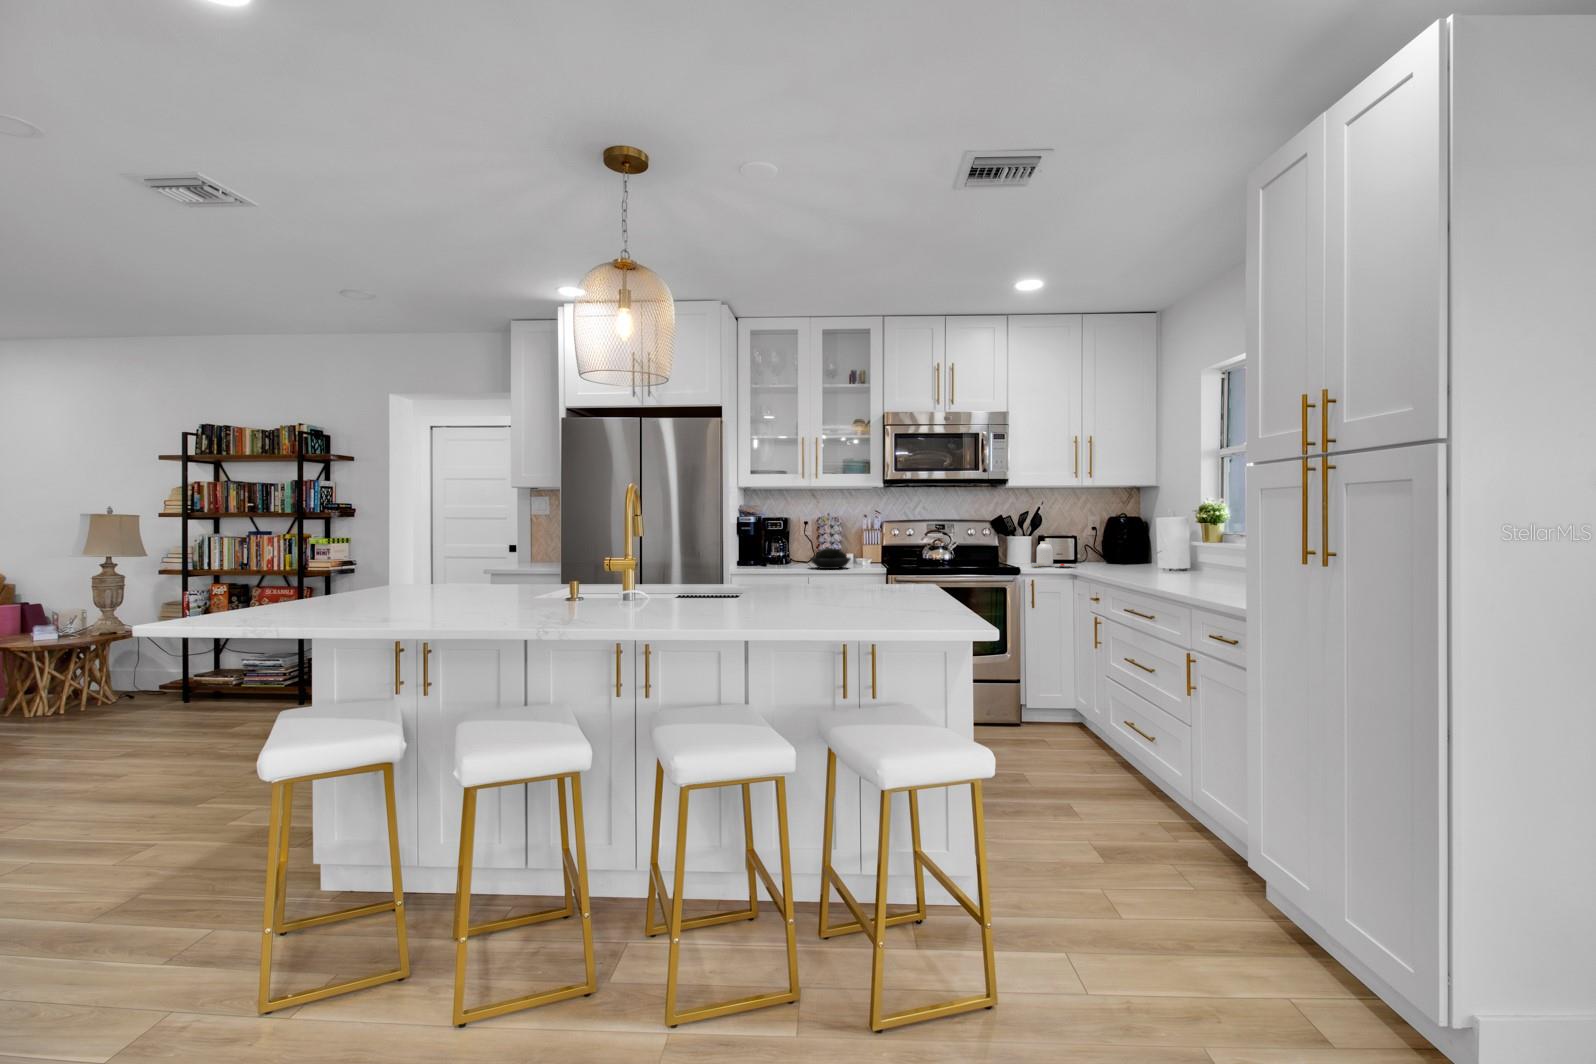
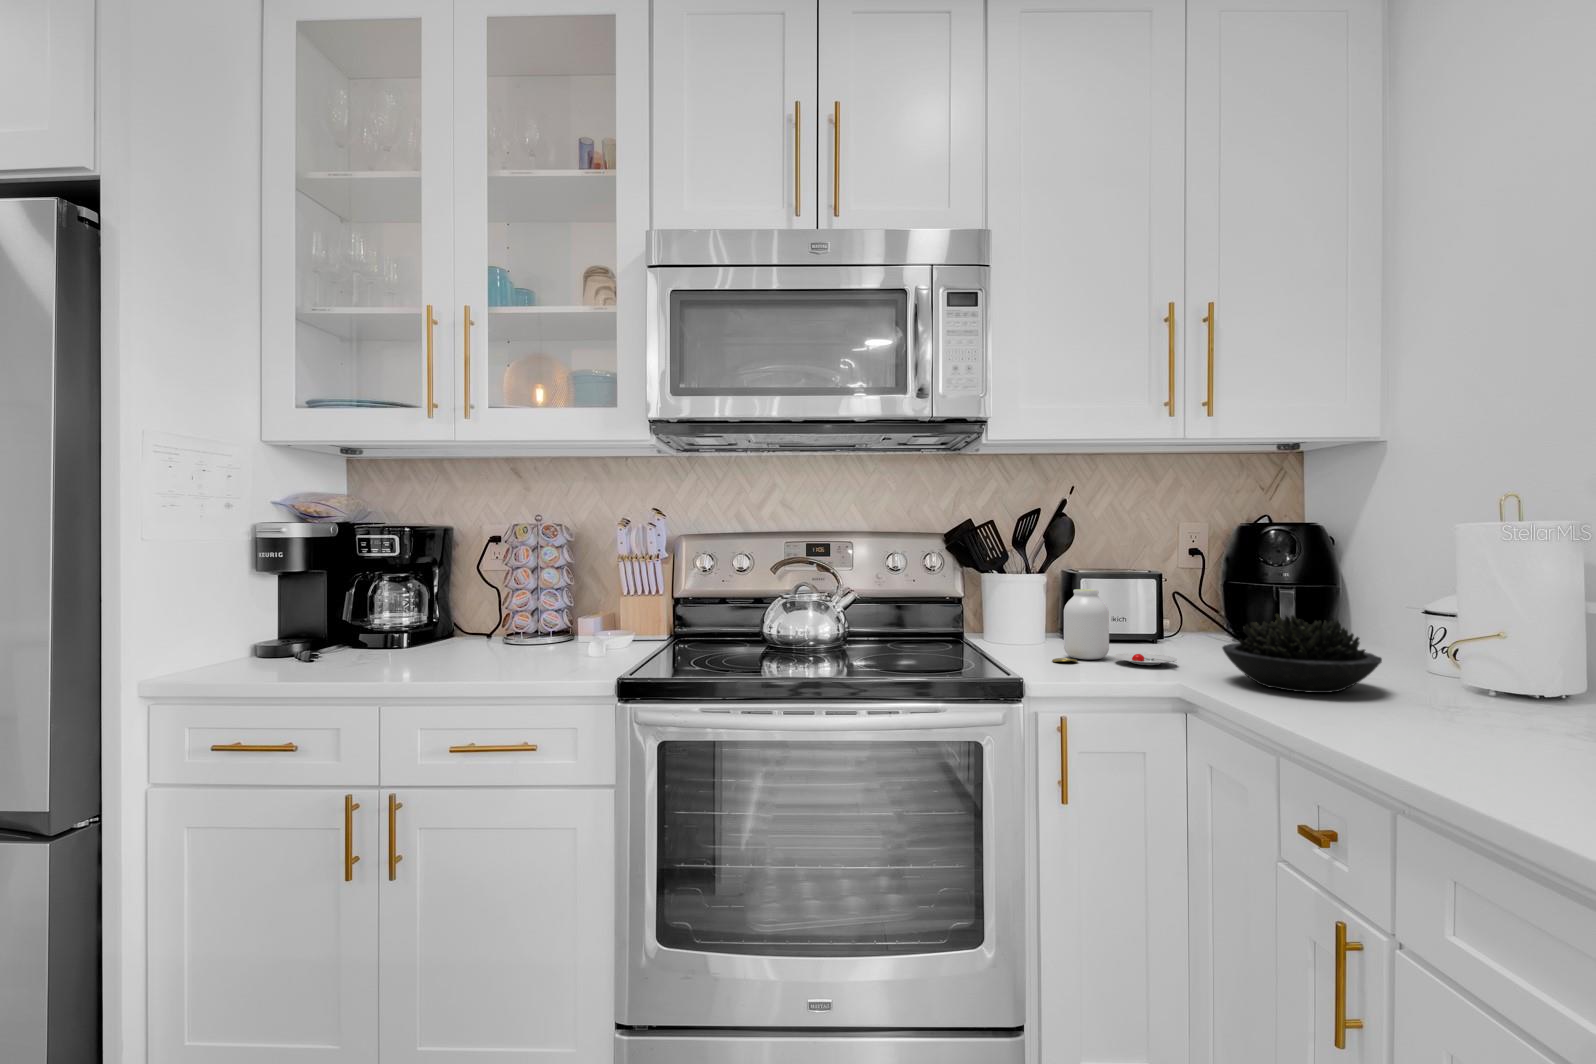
succulent plant: present [810,547,851,569] -> present [1222,614,1382,693]

